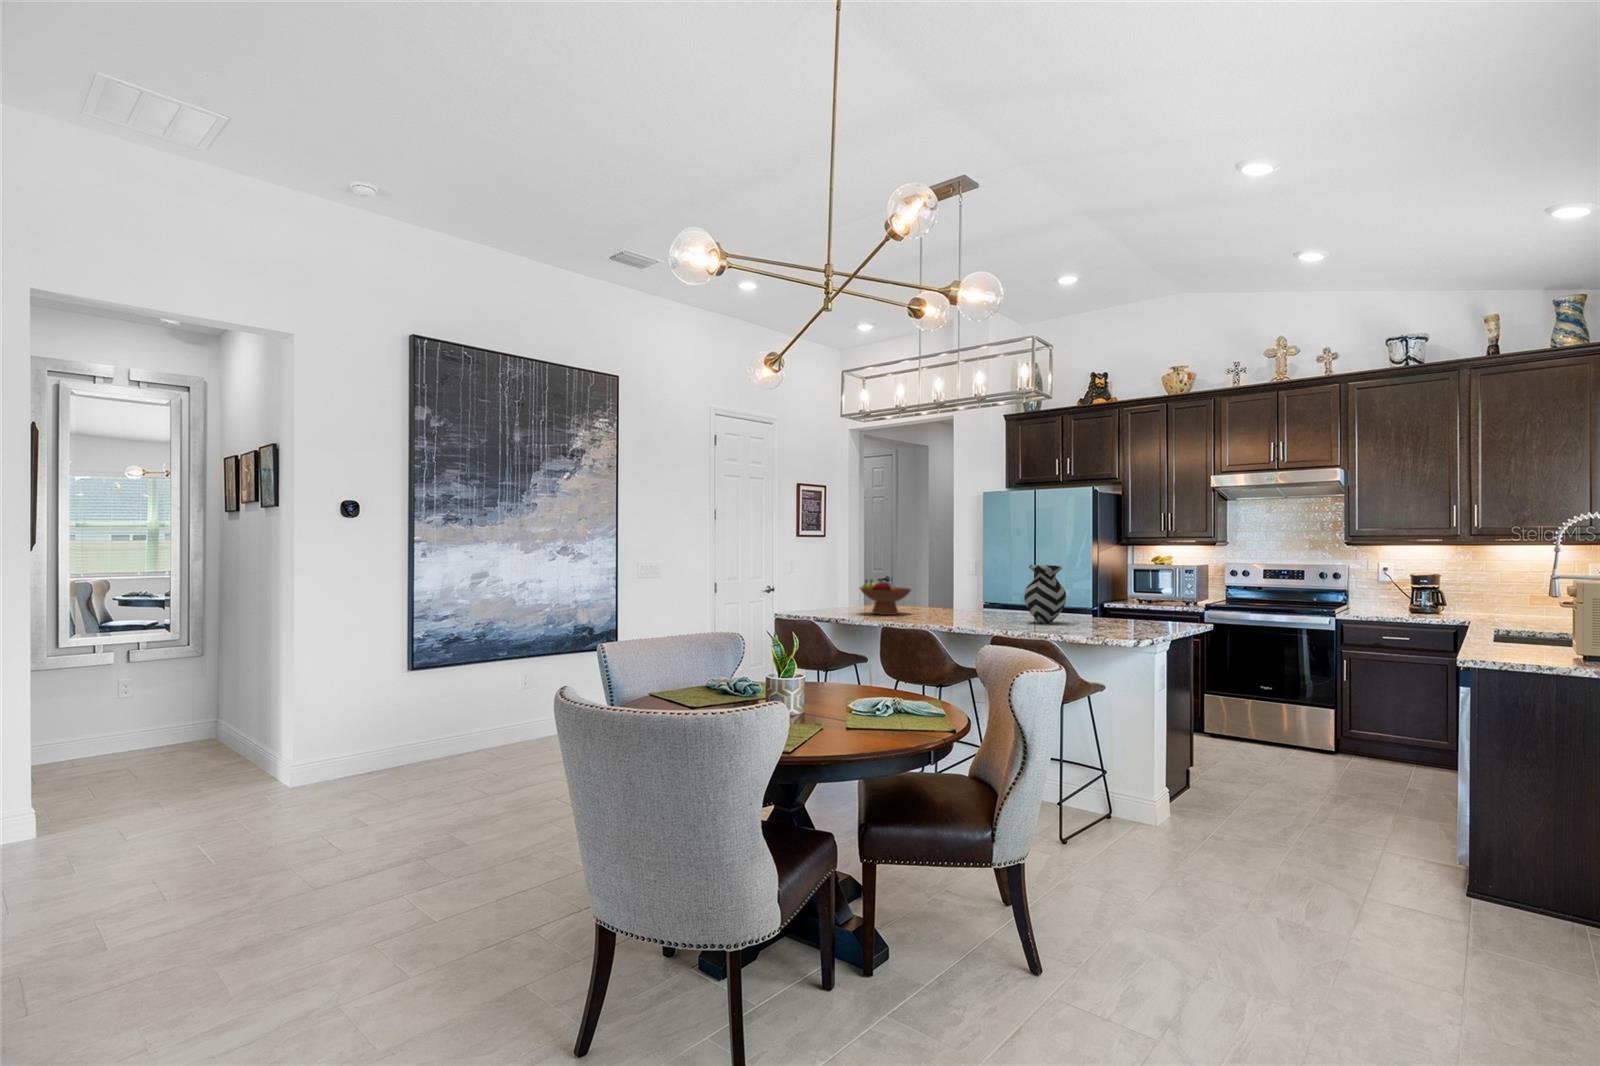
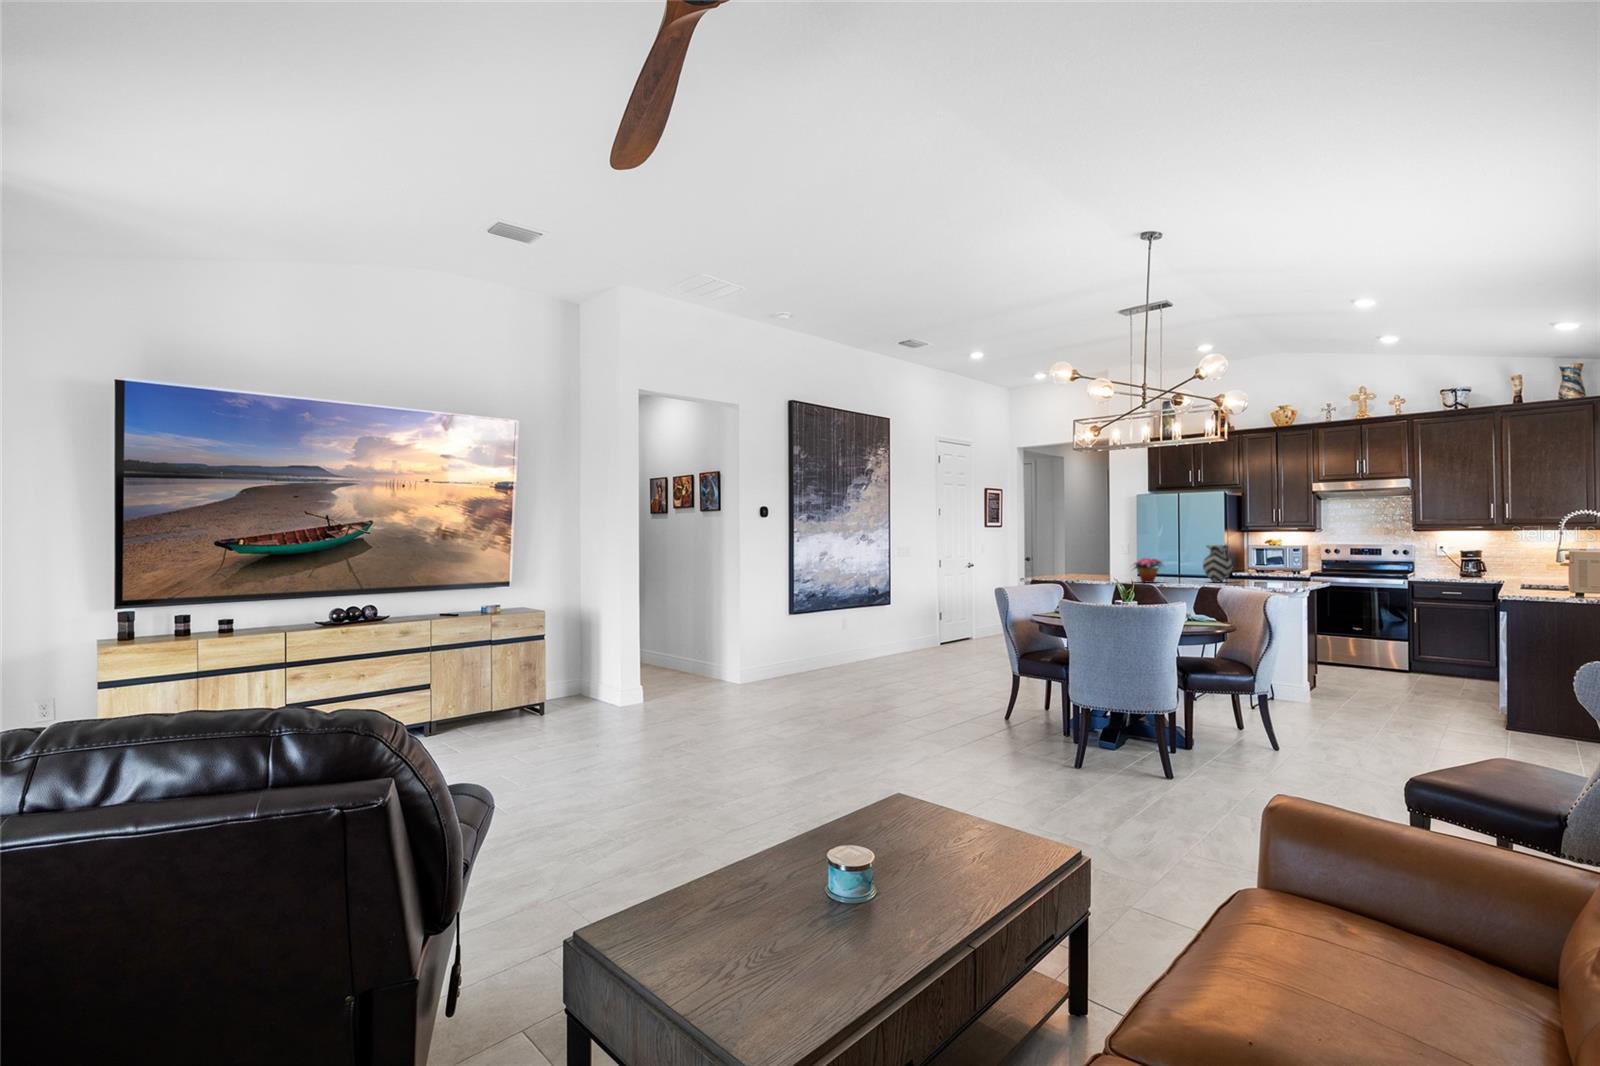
fruit bowl: present [859,580,911,615] -> none [1076,556,1114,580]
flower arrangement: none [916,583,974,623] -> present [1133,558,1163,583]

